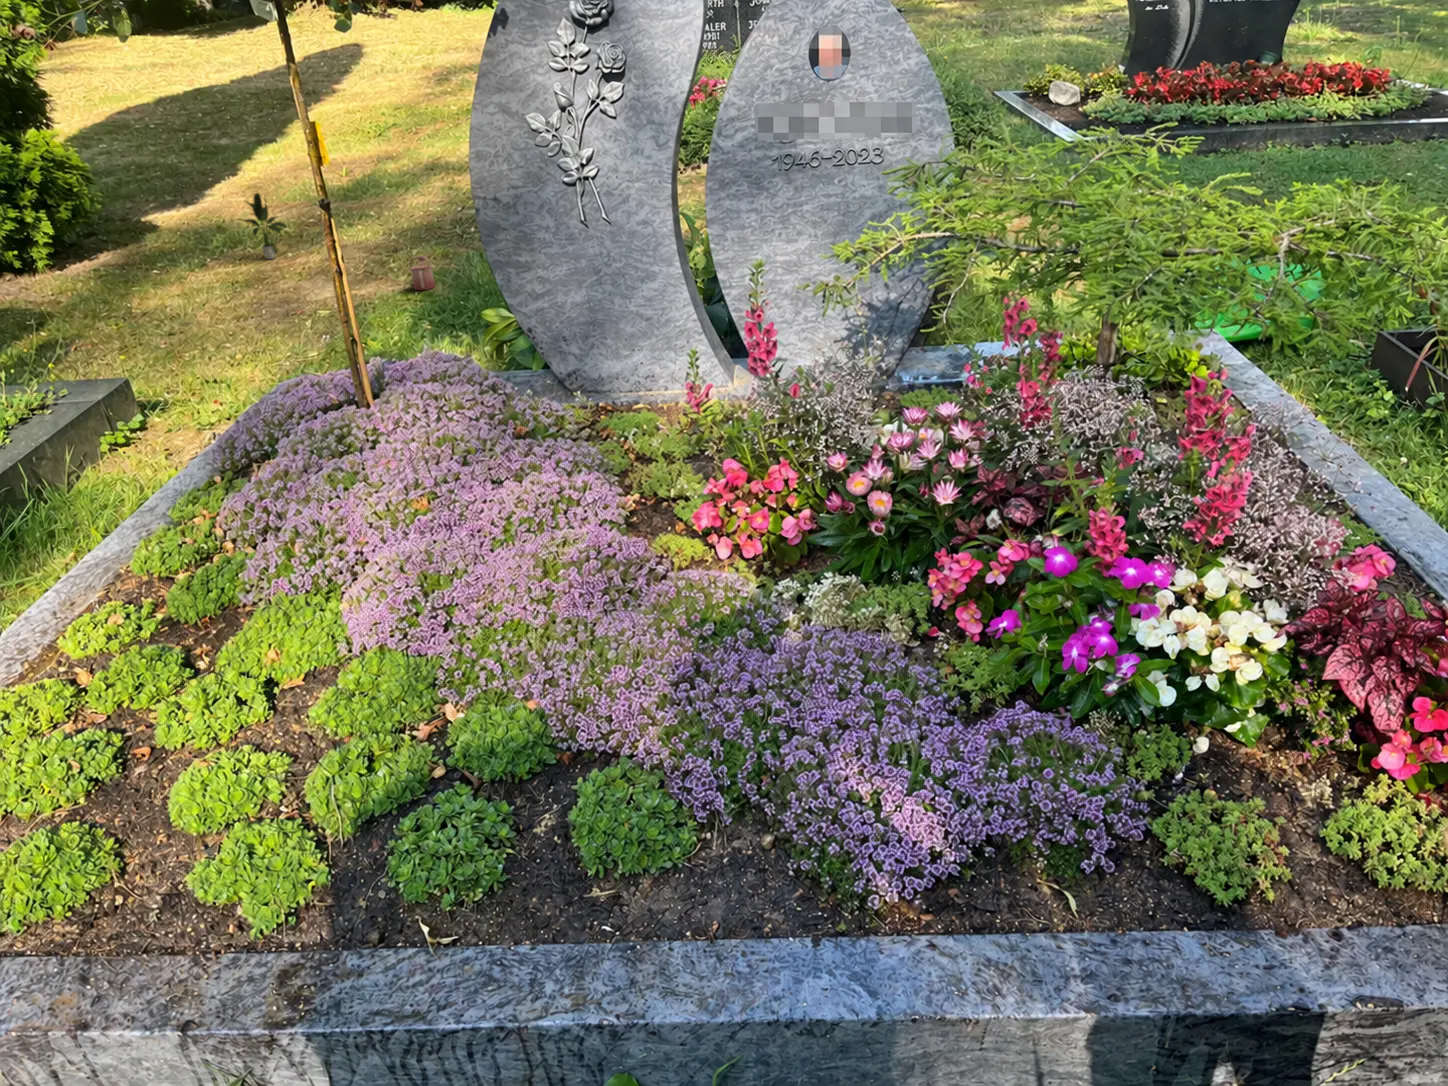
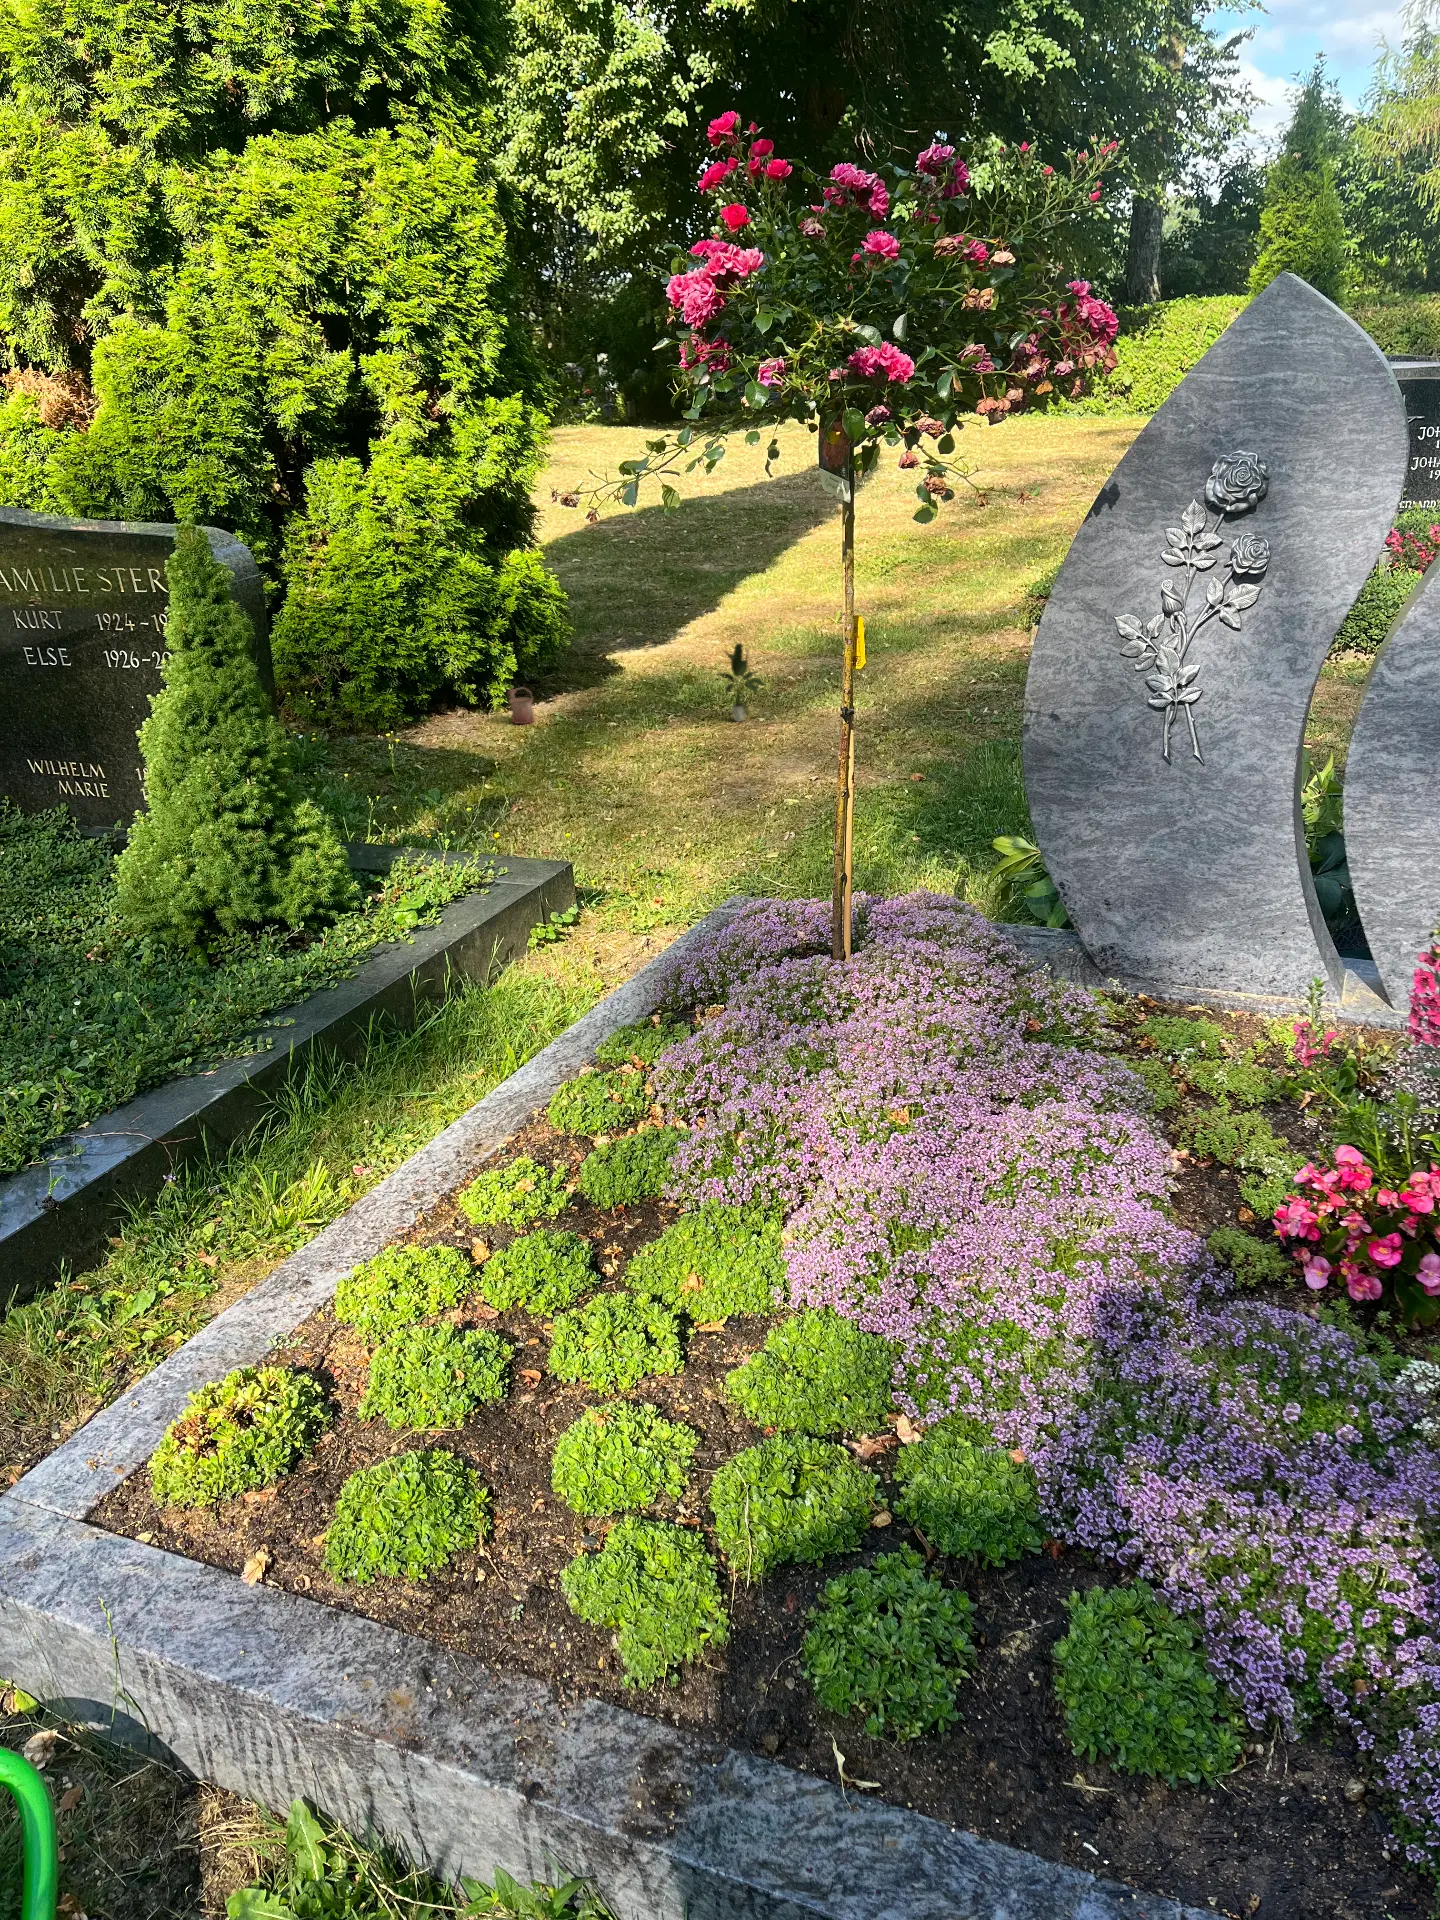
watering can: present [409,256,435,290] -> present [507,689,534,724]

